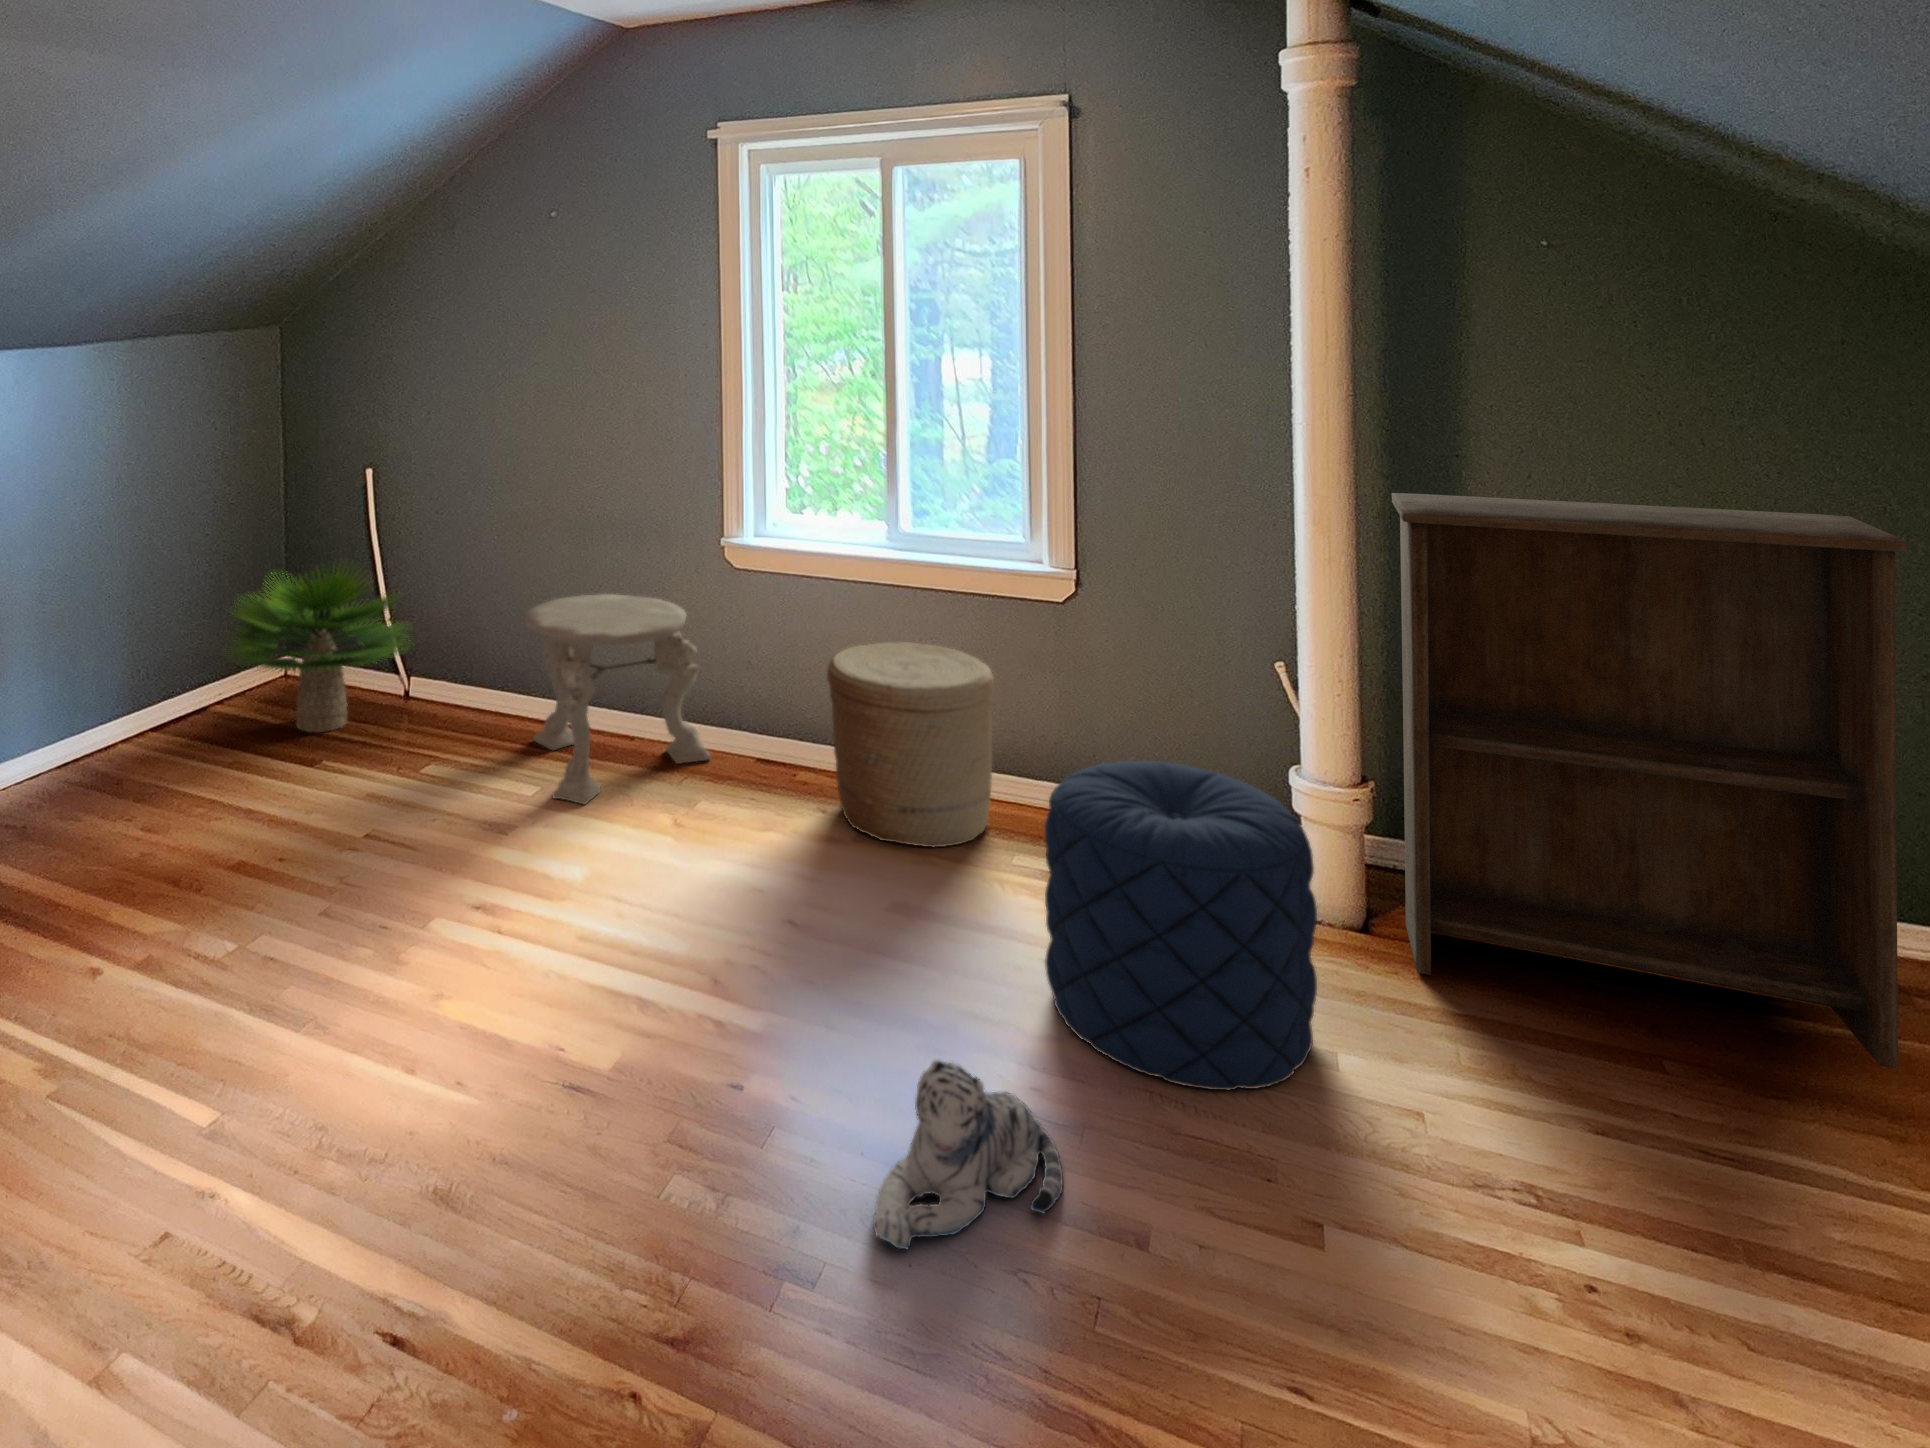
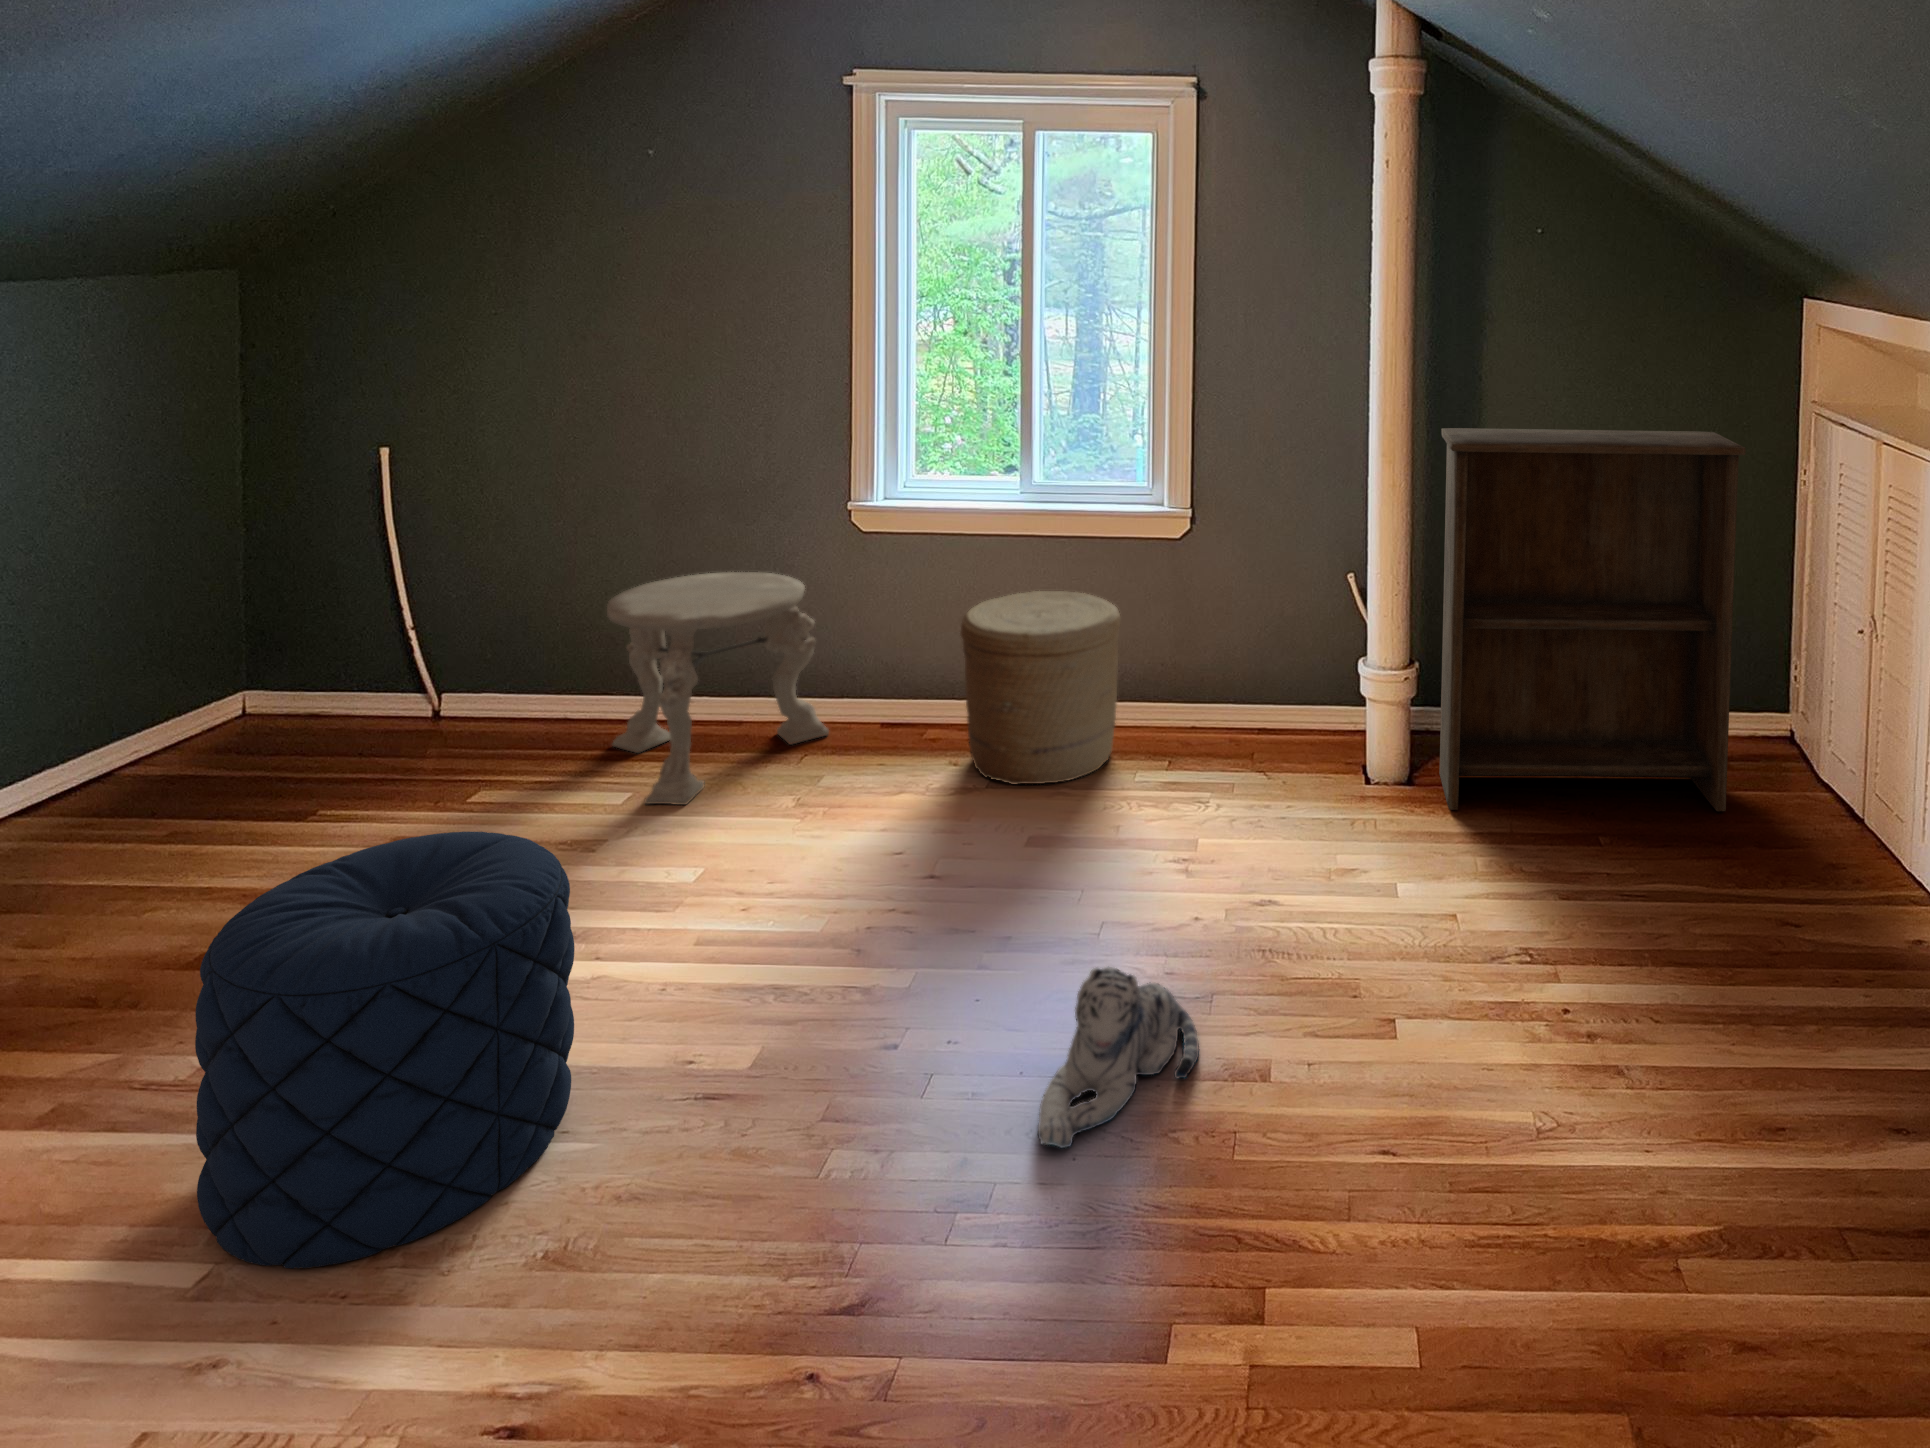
potted plant: present [232,566,409,732] -> none [132,558,451,782]
pouf: present [1045,761,1317,1090] -> present [195,832,574,1268]

